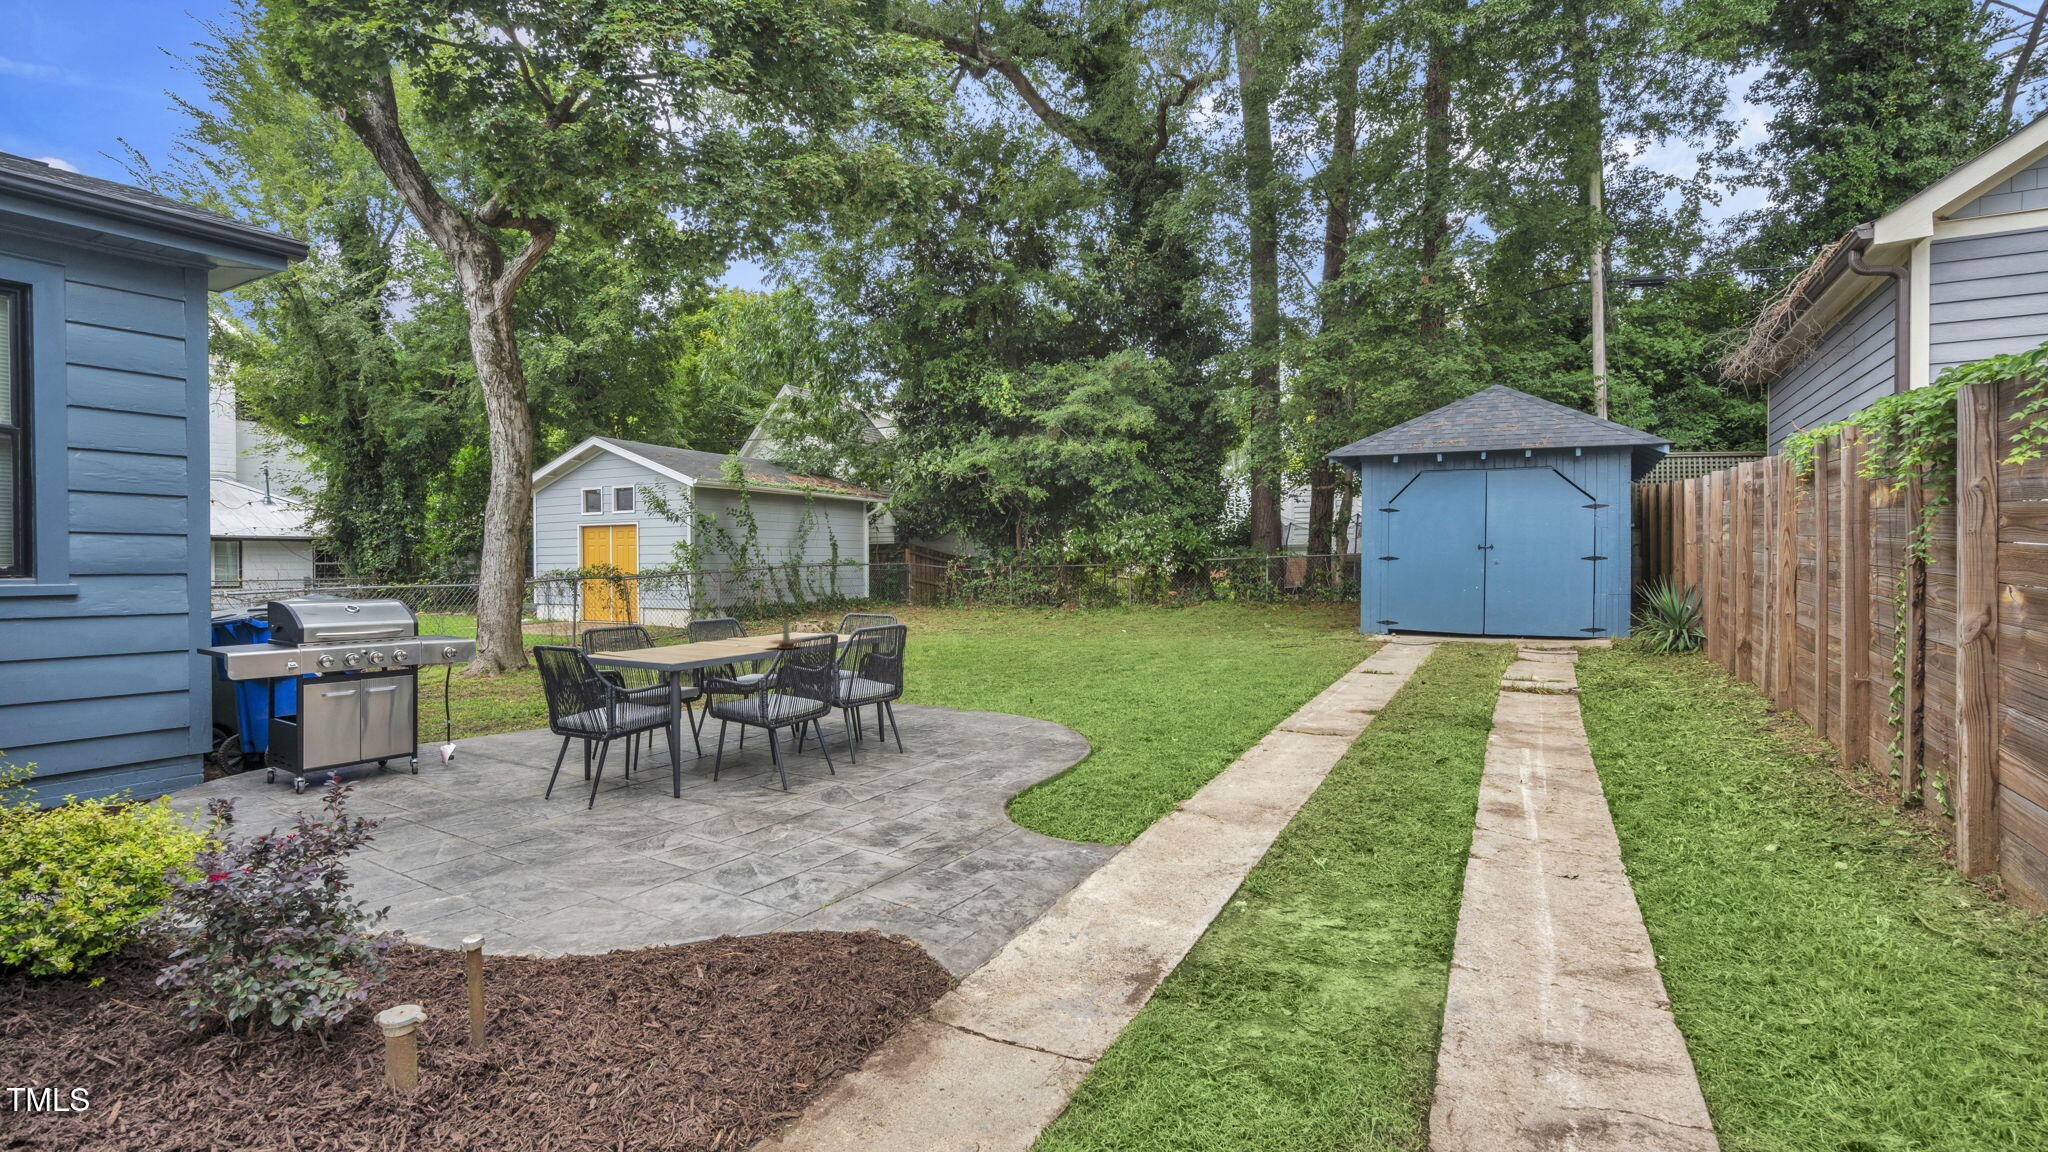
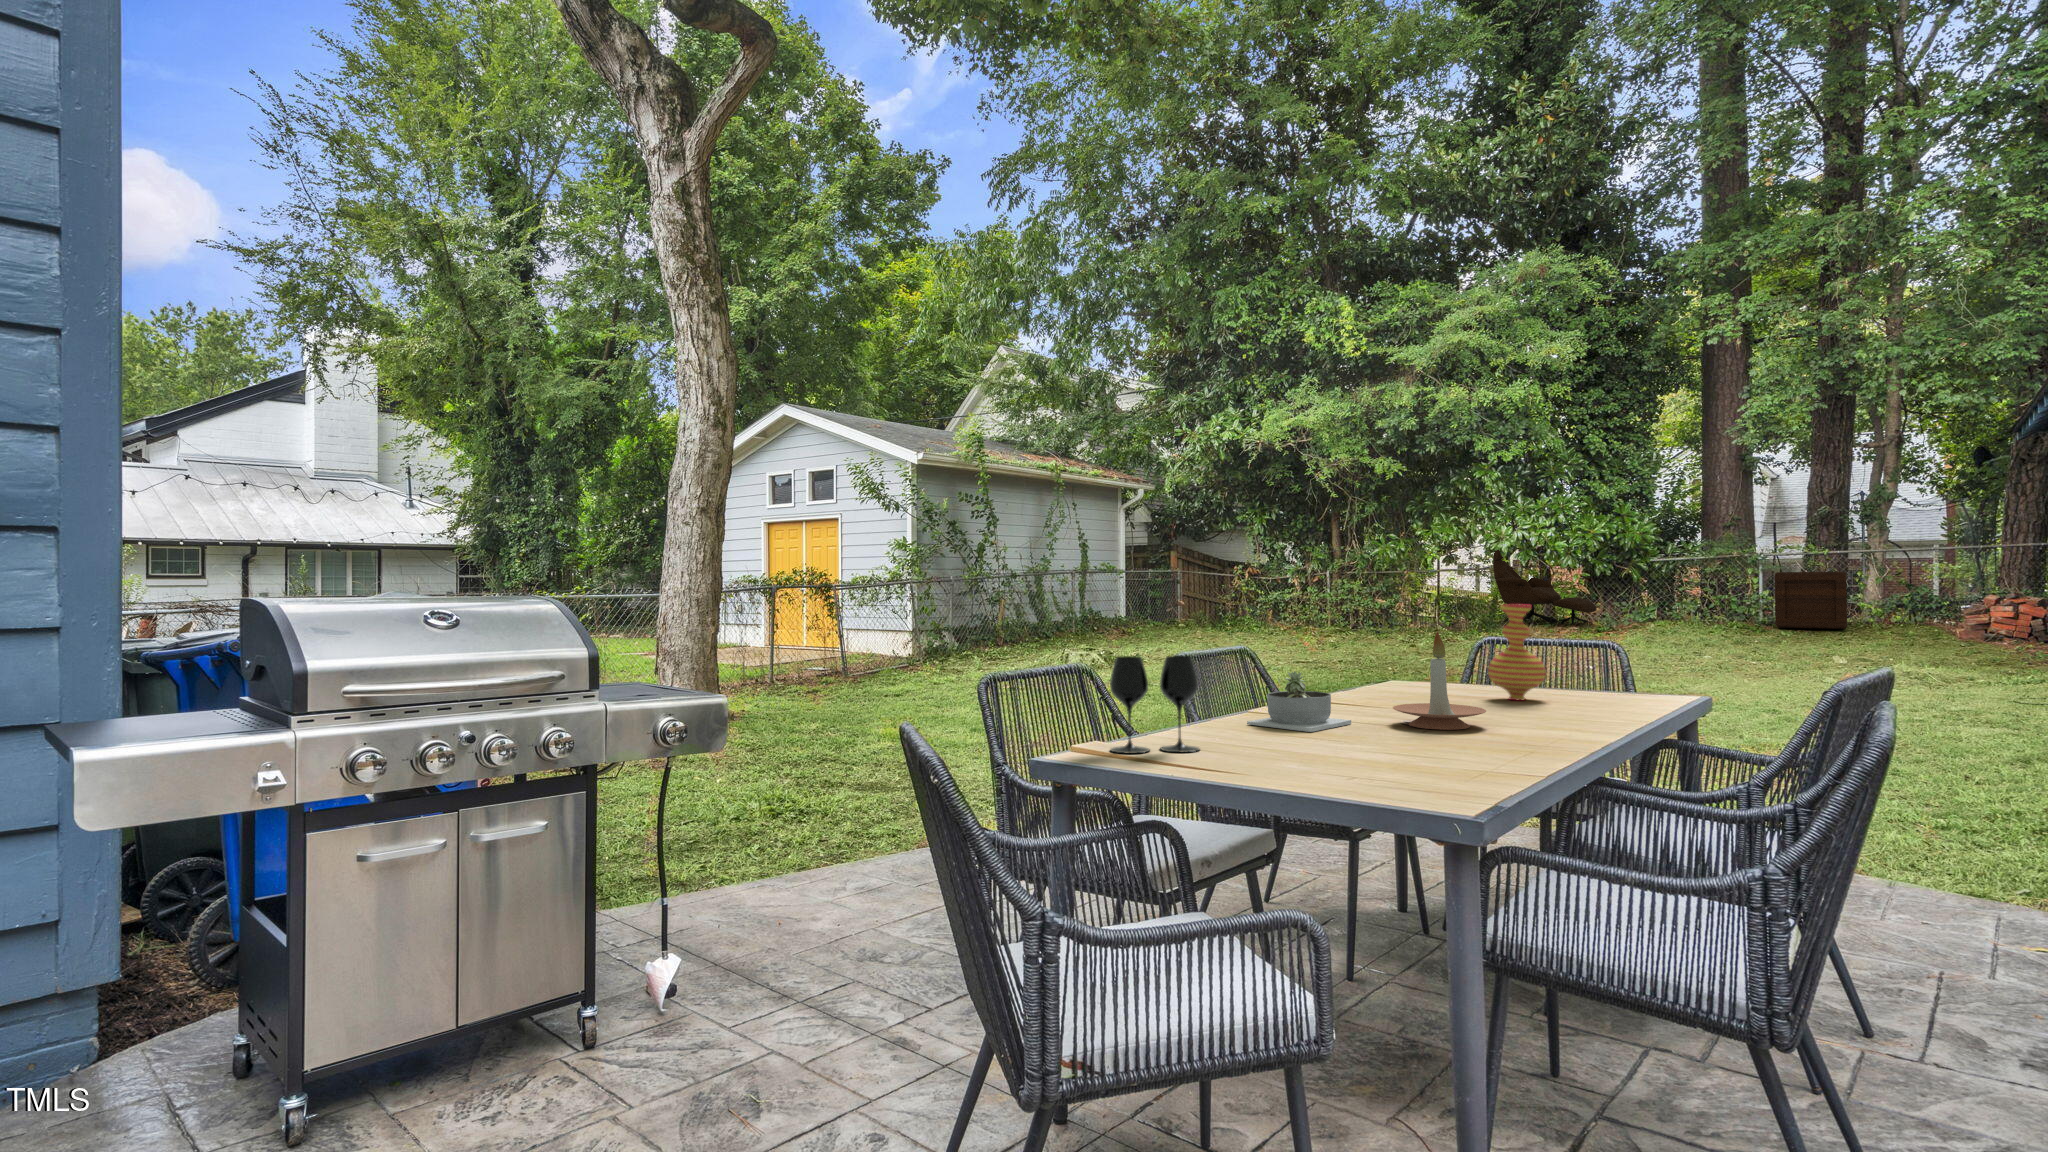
lounge chair: none [1109,547,1170,602] -> present [1493,550,1597,624]
wooden crate: none [1266,568,1311,604] -> present [1775,572,1847,629]
vase: none [846,598,869,640] -> present [1488,604,1546,700]
wine glass: none [632,620,669,657] -> present [1110,655,1199,754]
succulent planter: none [712,627,754,651] -> present [1247,671,1351,732]

